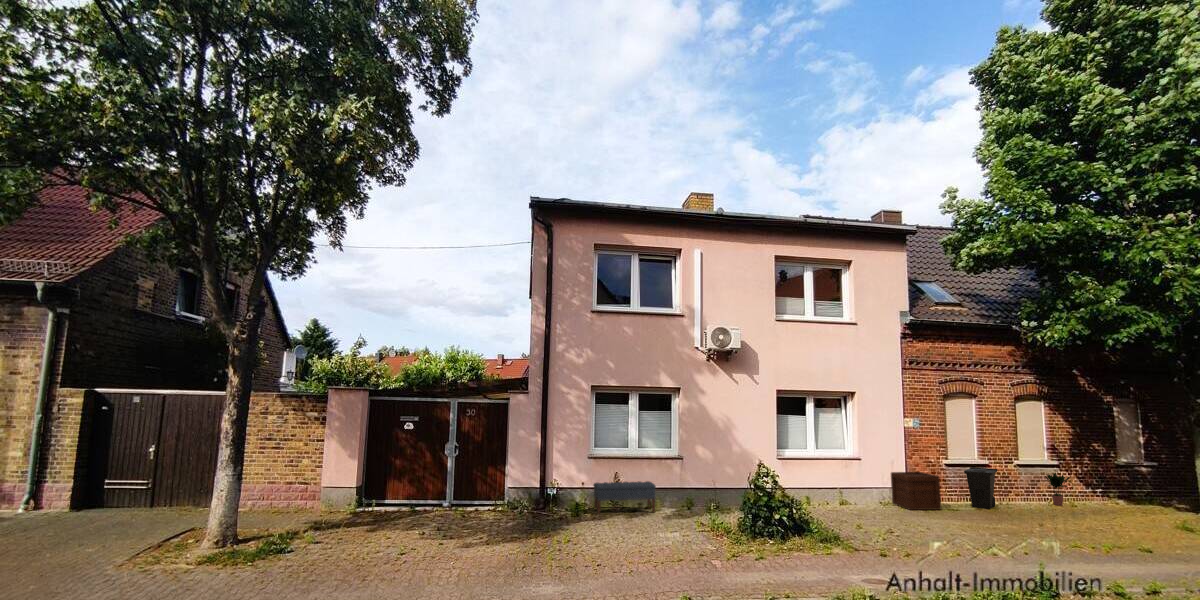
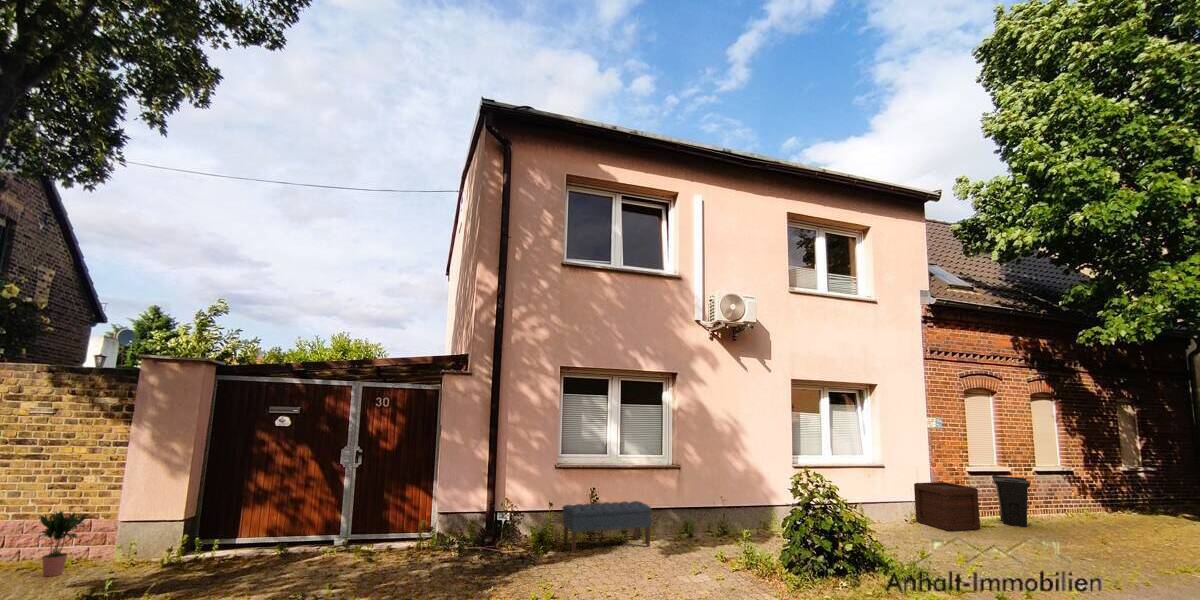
potted plant: present [1045,473,1070,506] -> present [39,511,86,576]

